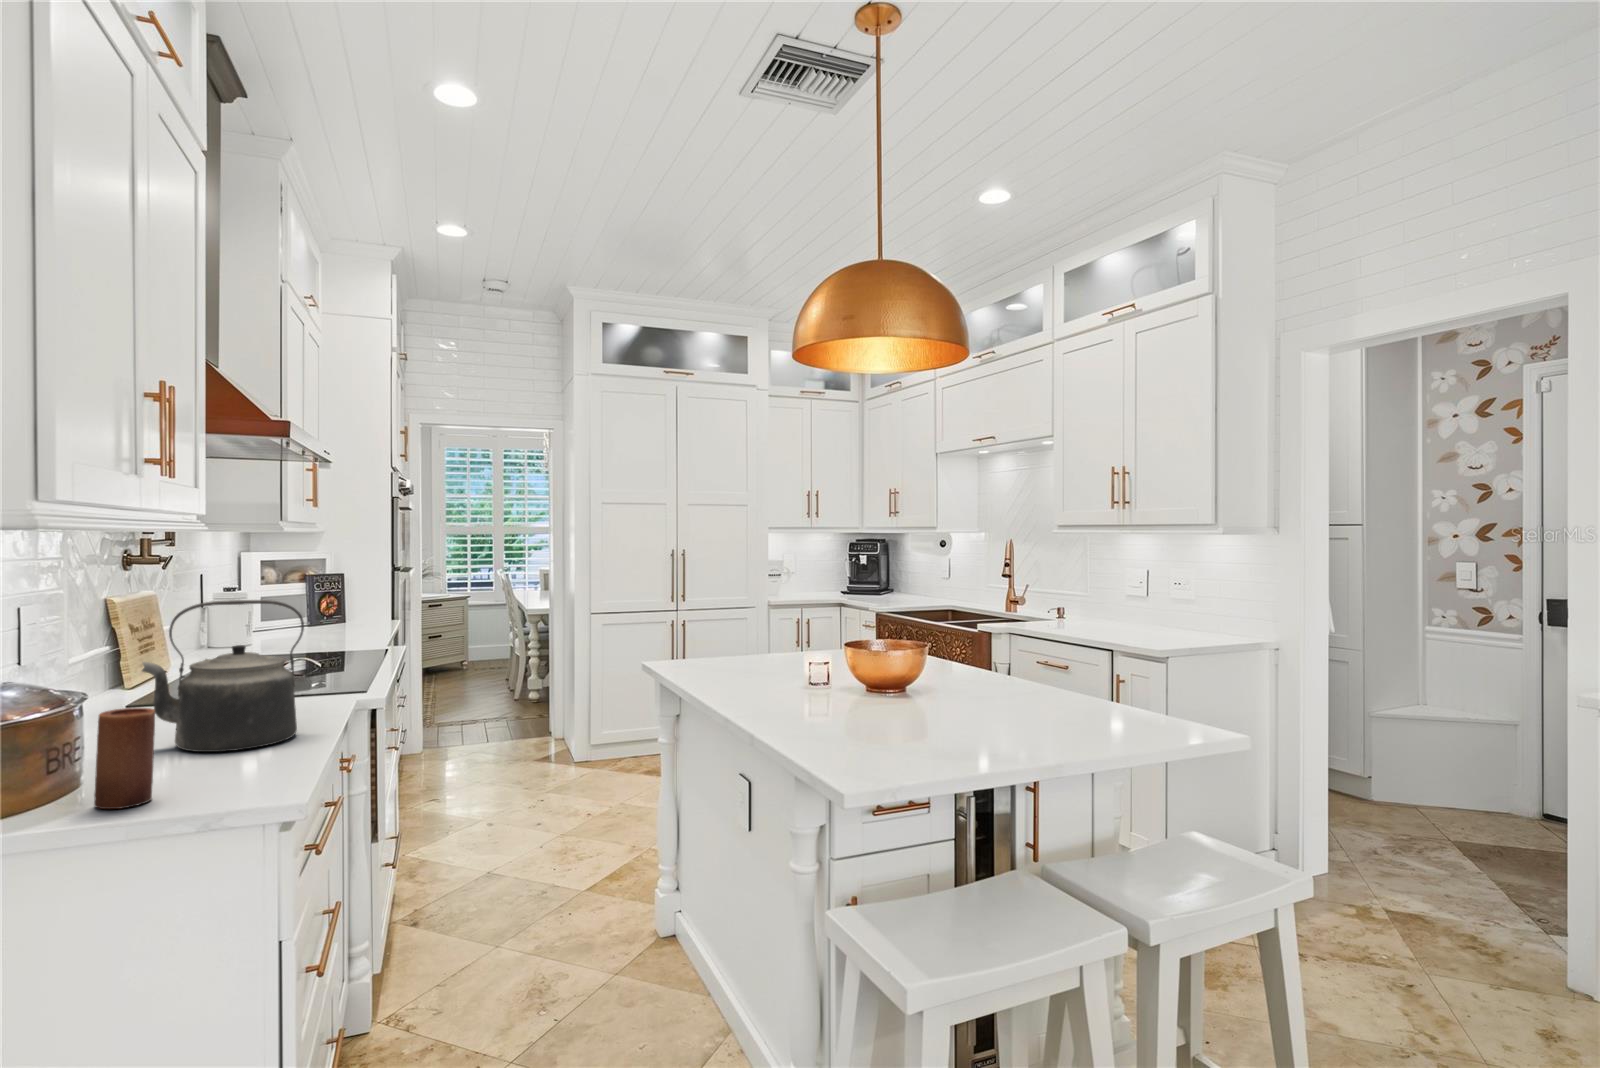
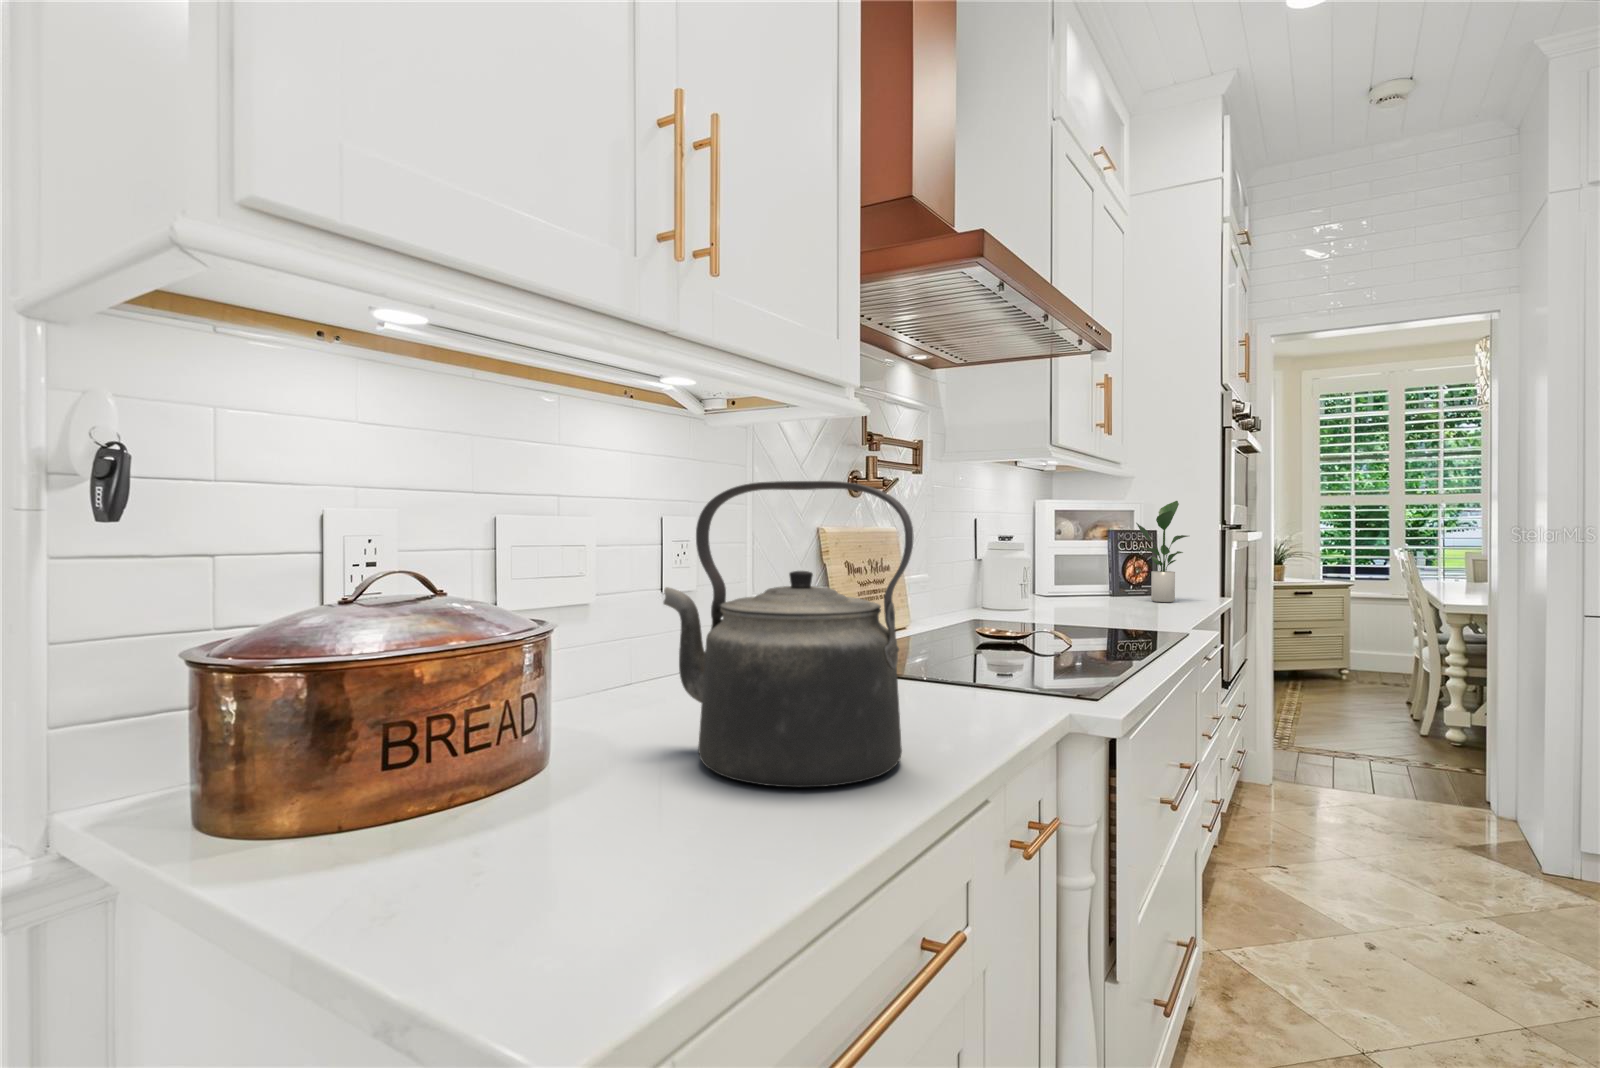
potted plant: none [329,552,372,628] -> present [1136,501,1188,602]
candle: present [94,708,155,809] -> none [321,662,442,906]

